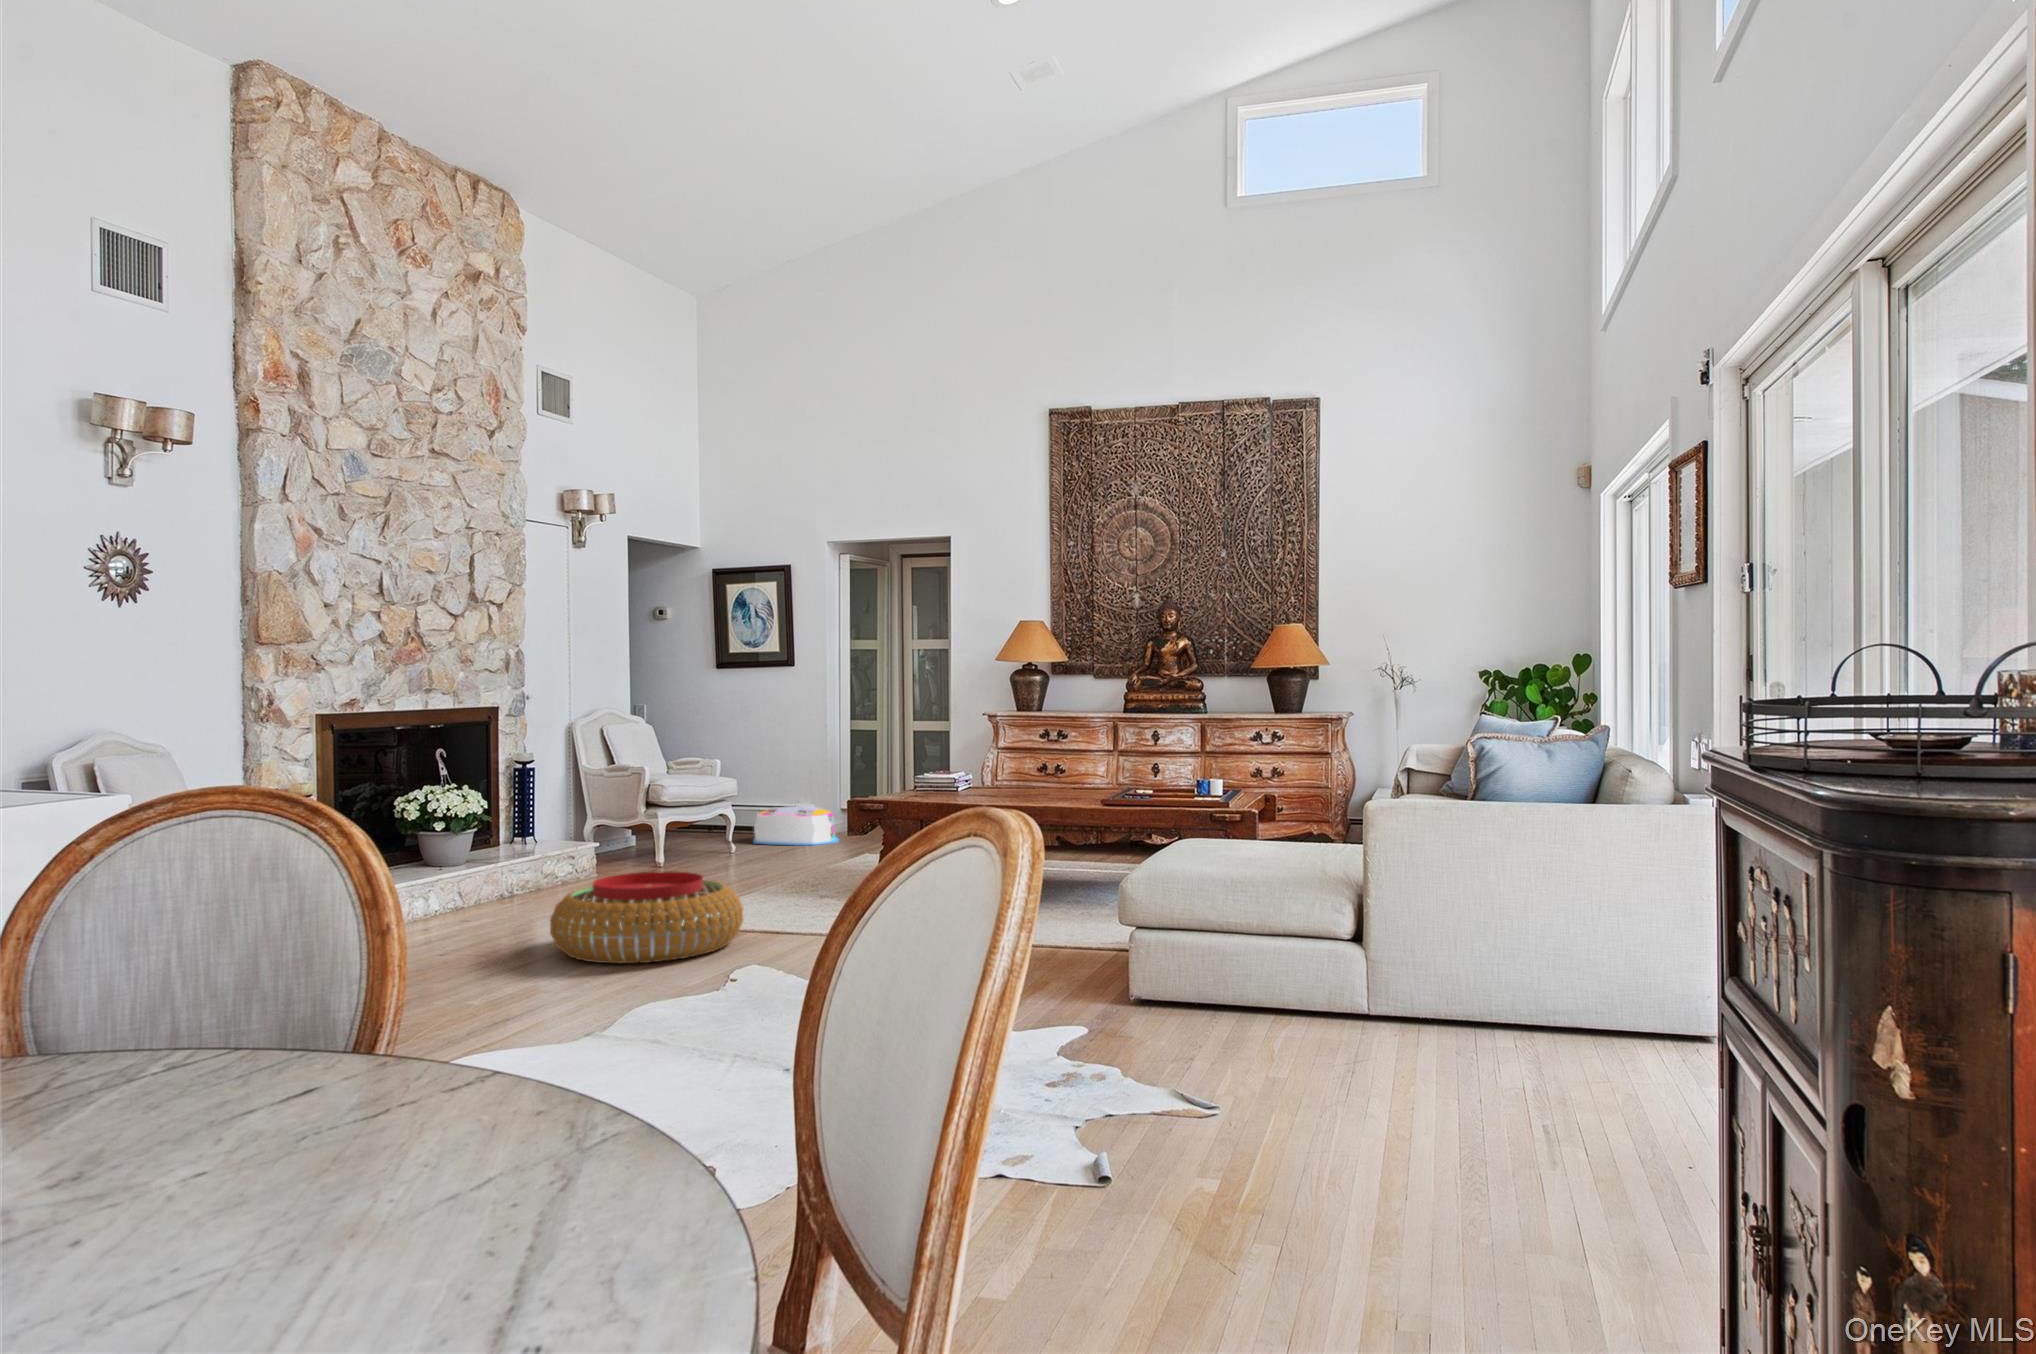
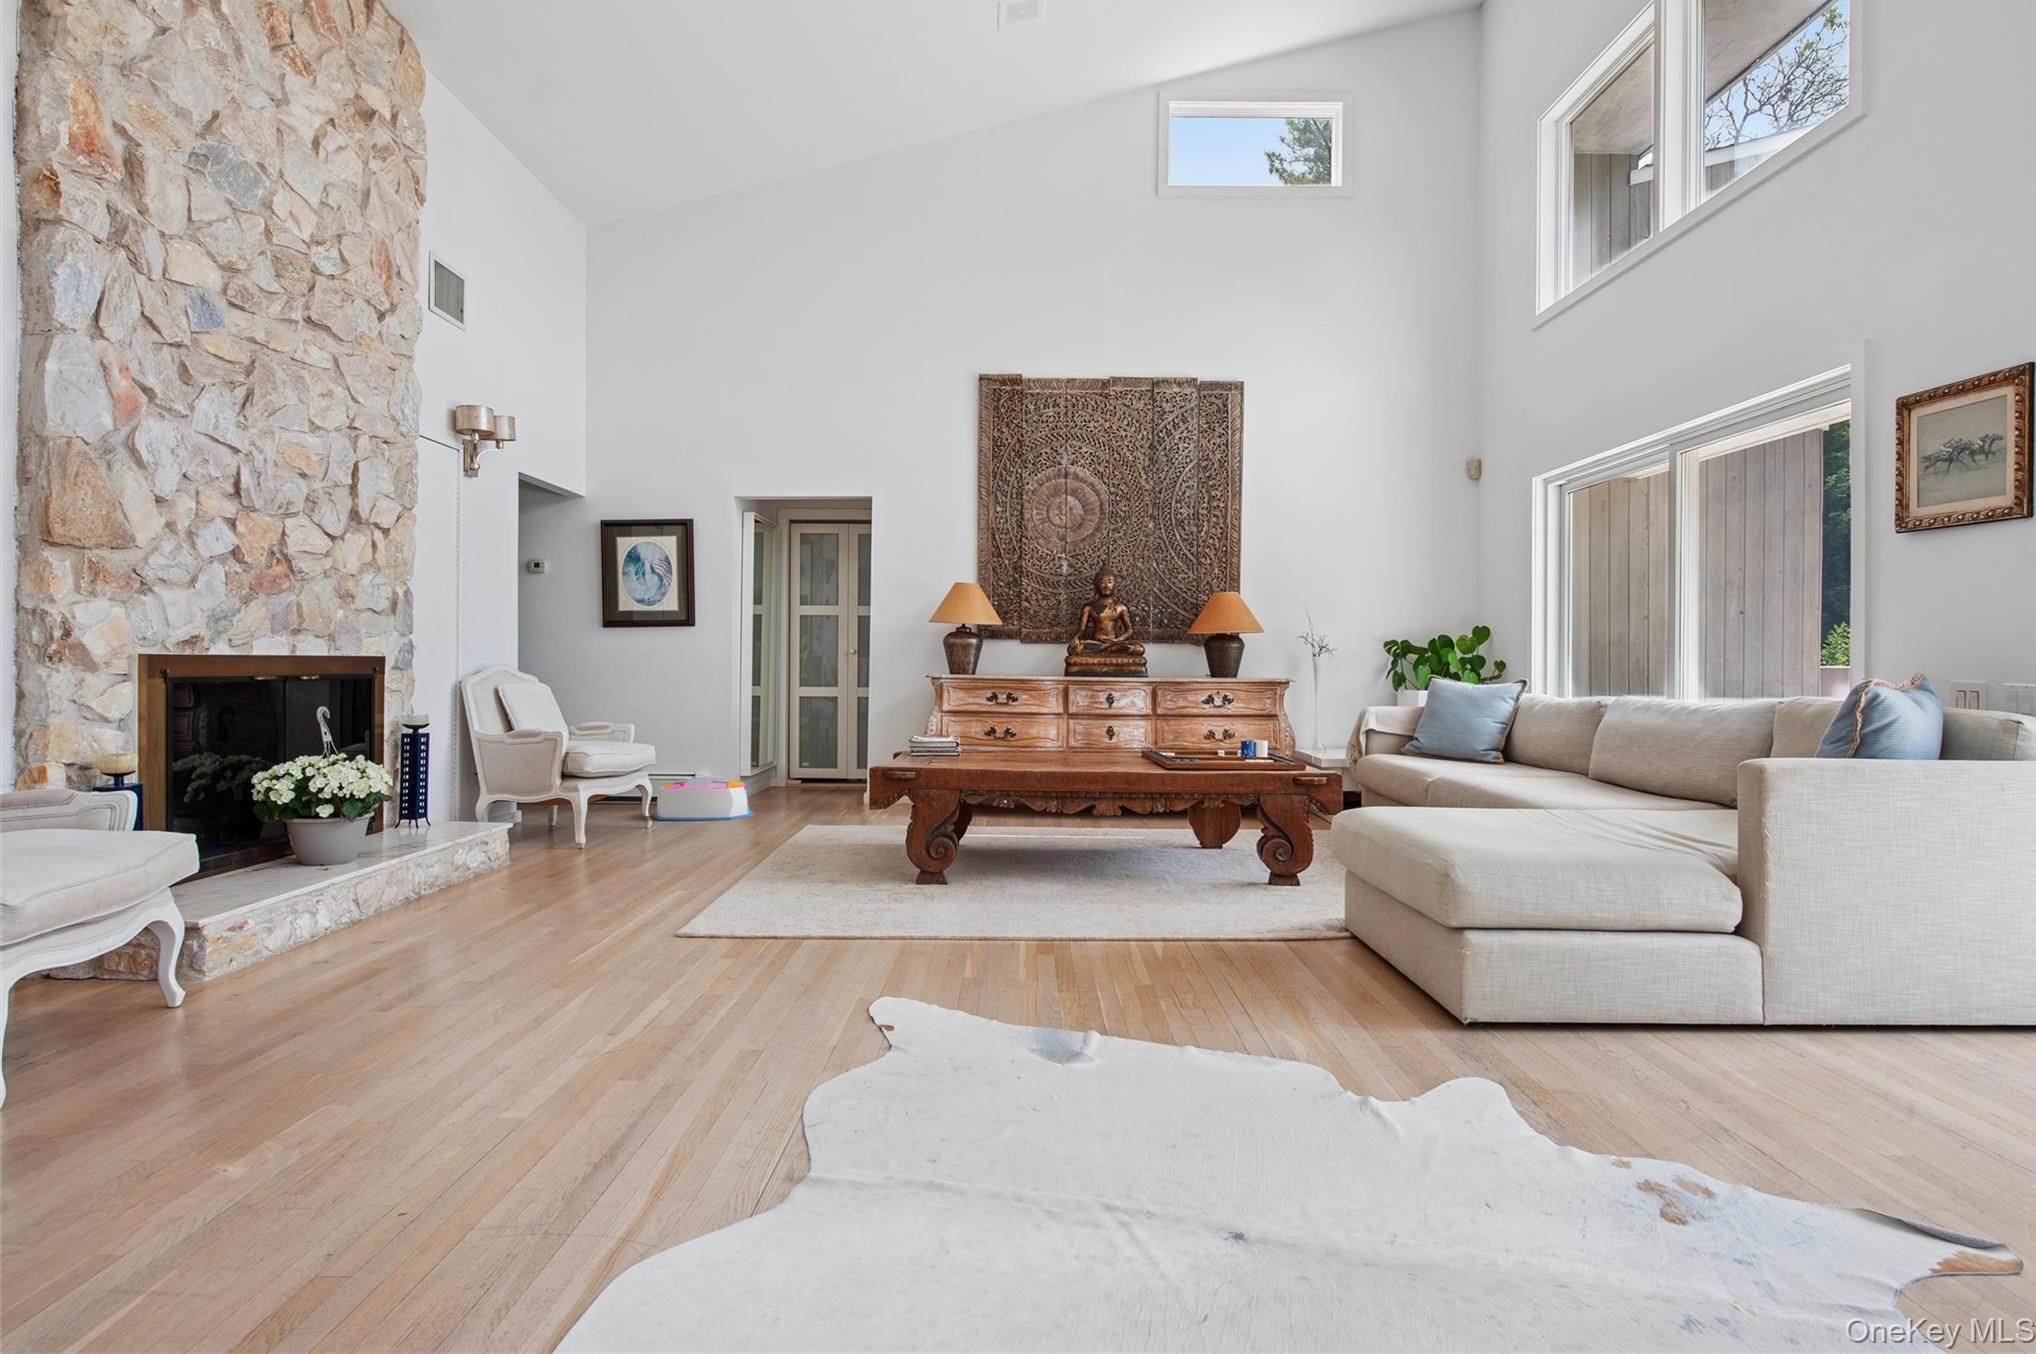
pouf: present [550,871,743,963] -> none [566,855,823,985]

